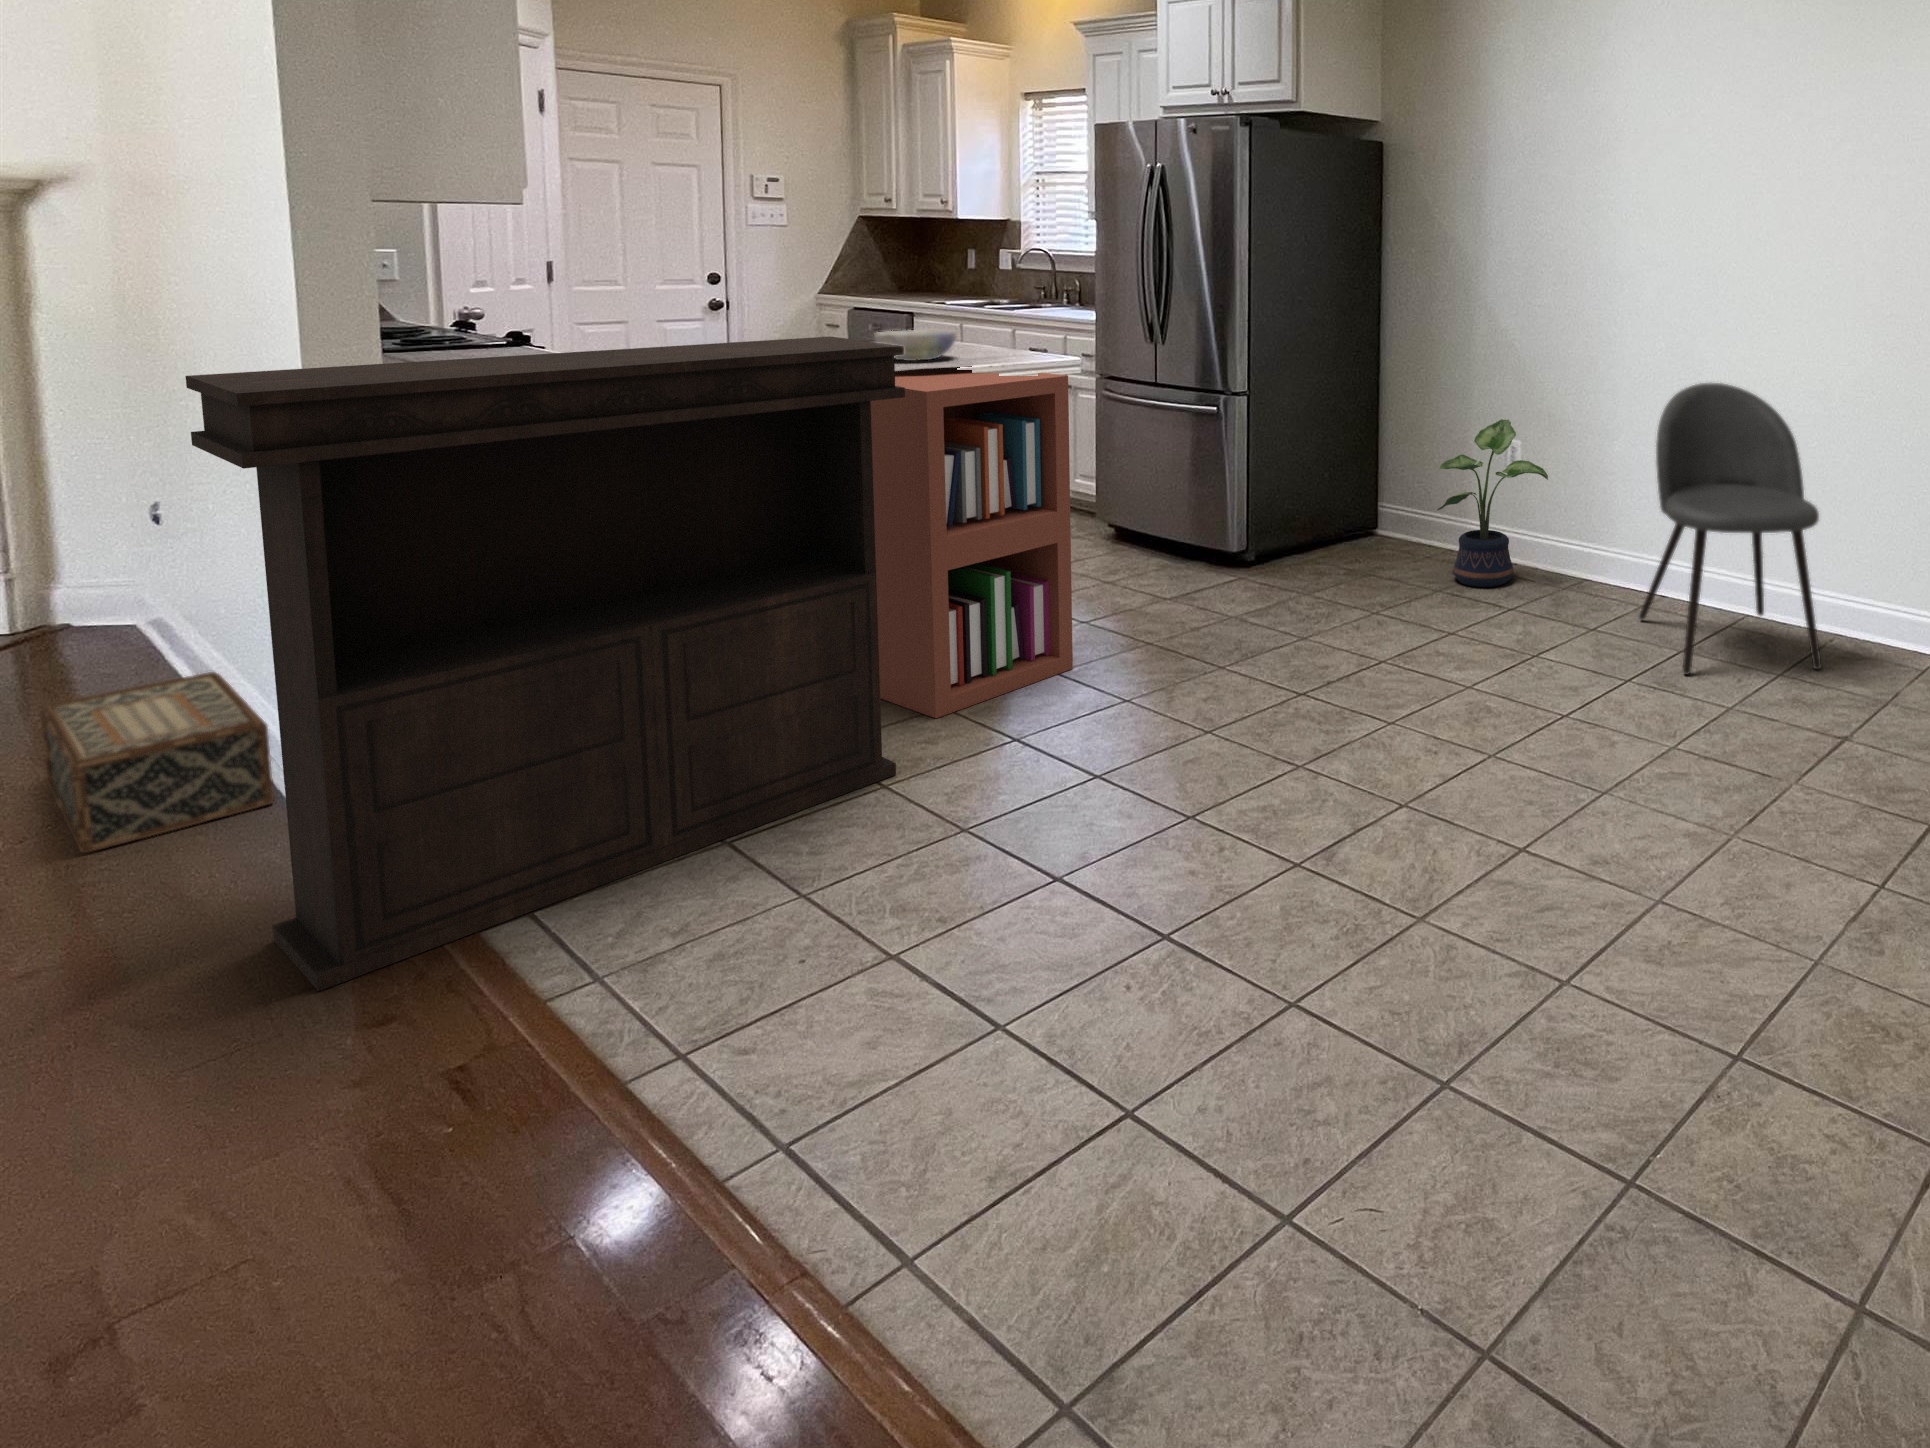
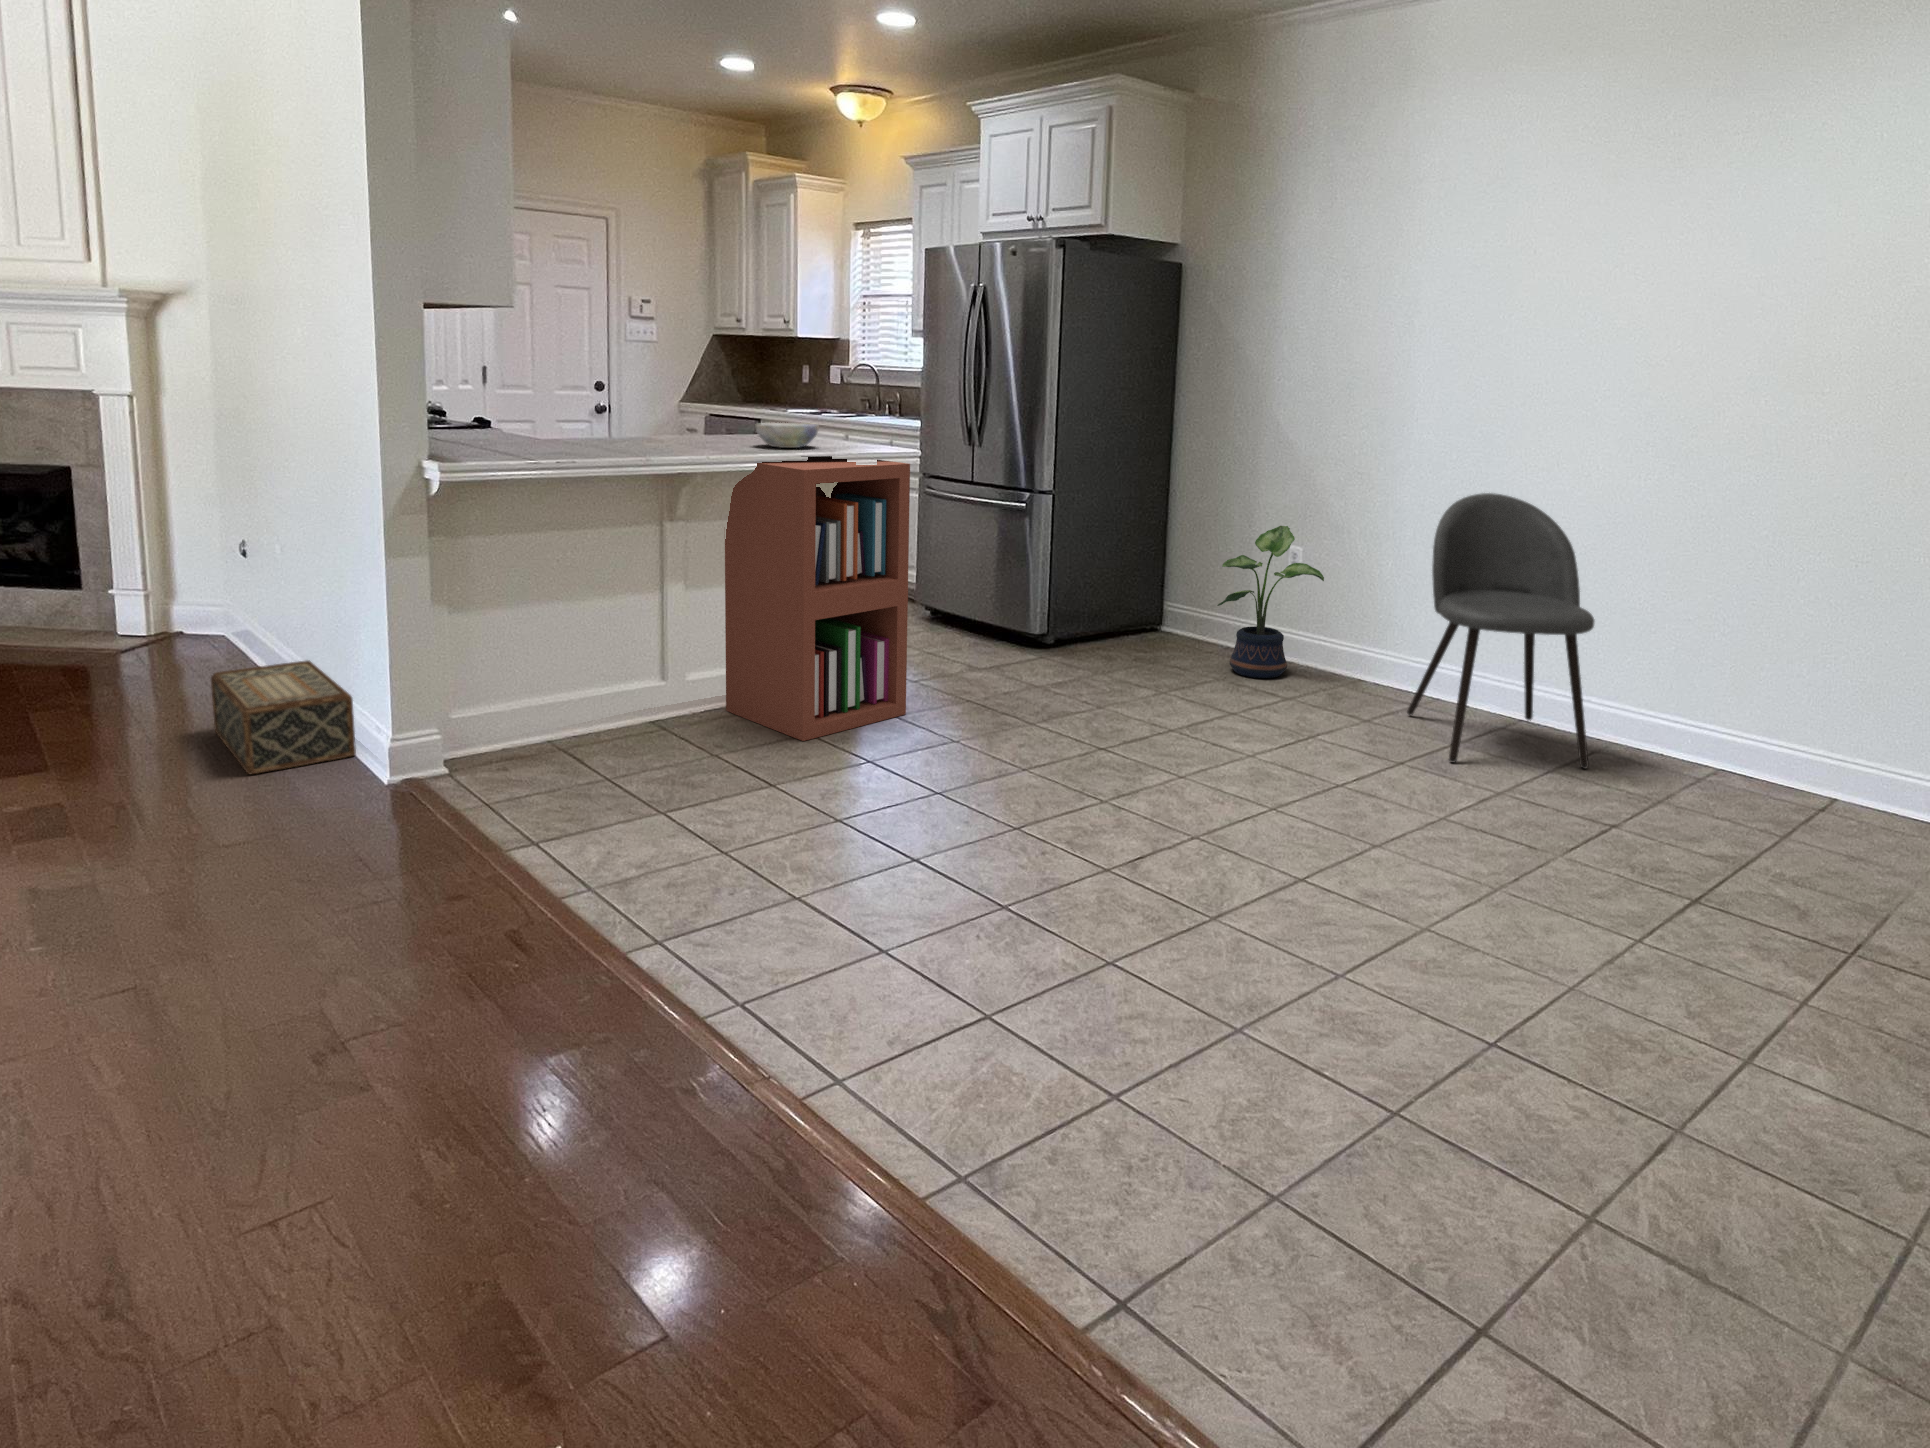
console table: present [185,336,905,991] -> none [335,421,795,873]

